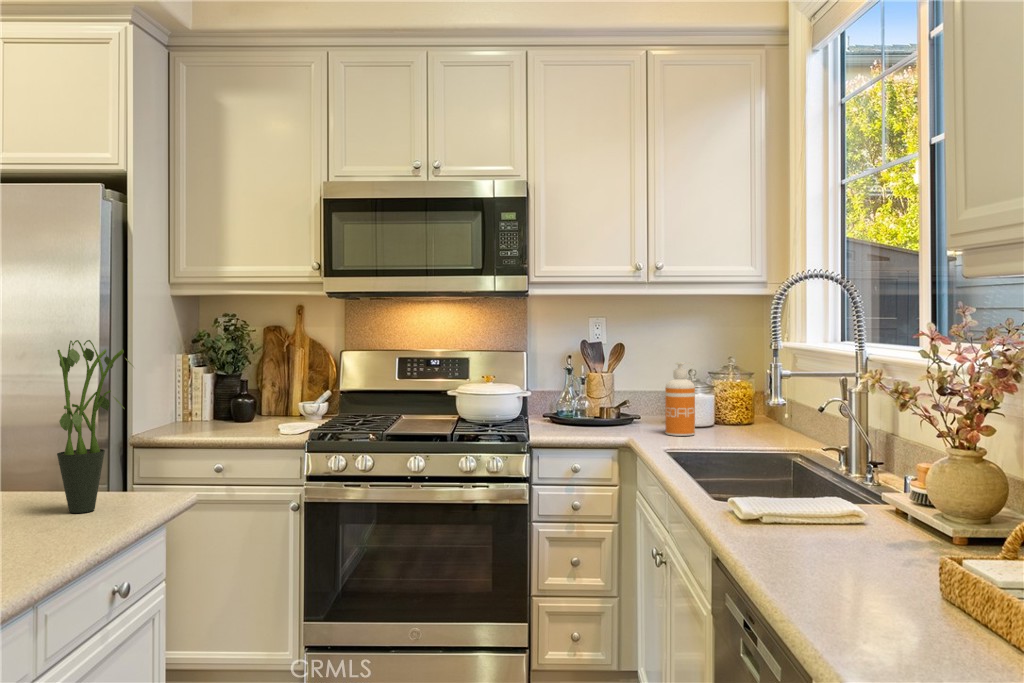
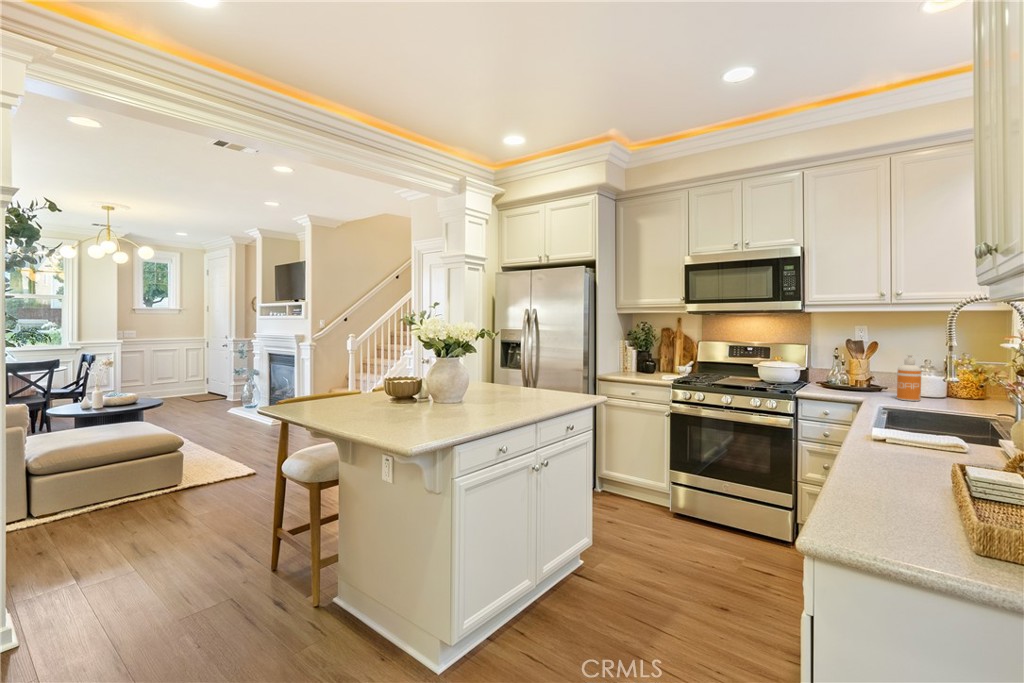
potted plant: present [57,340,133,513] -> none [553,335,581,401]

